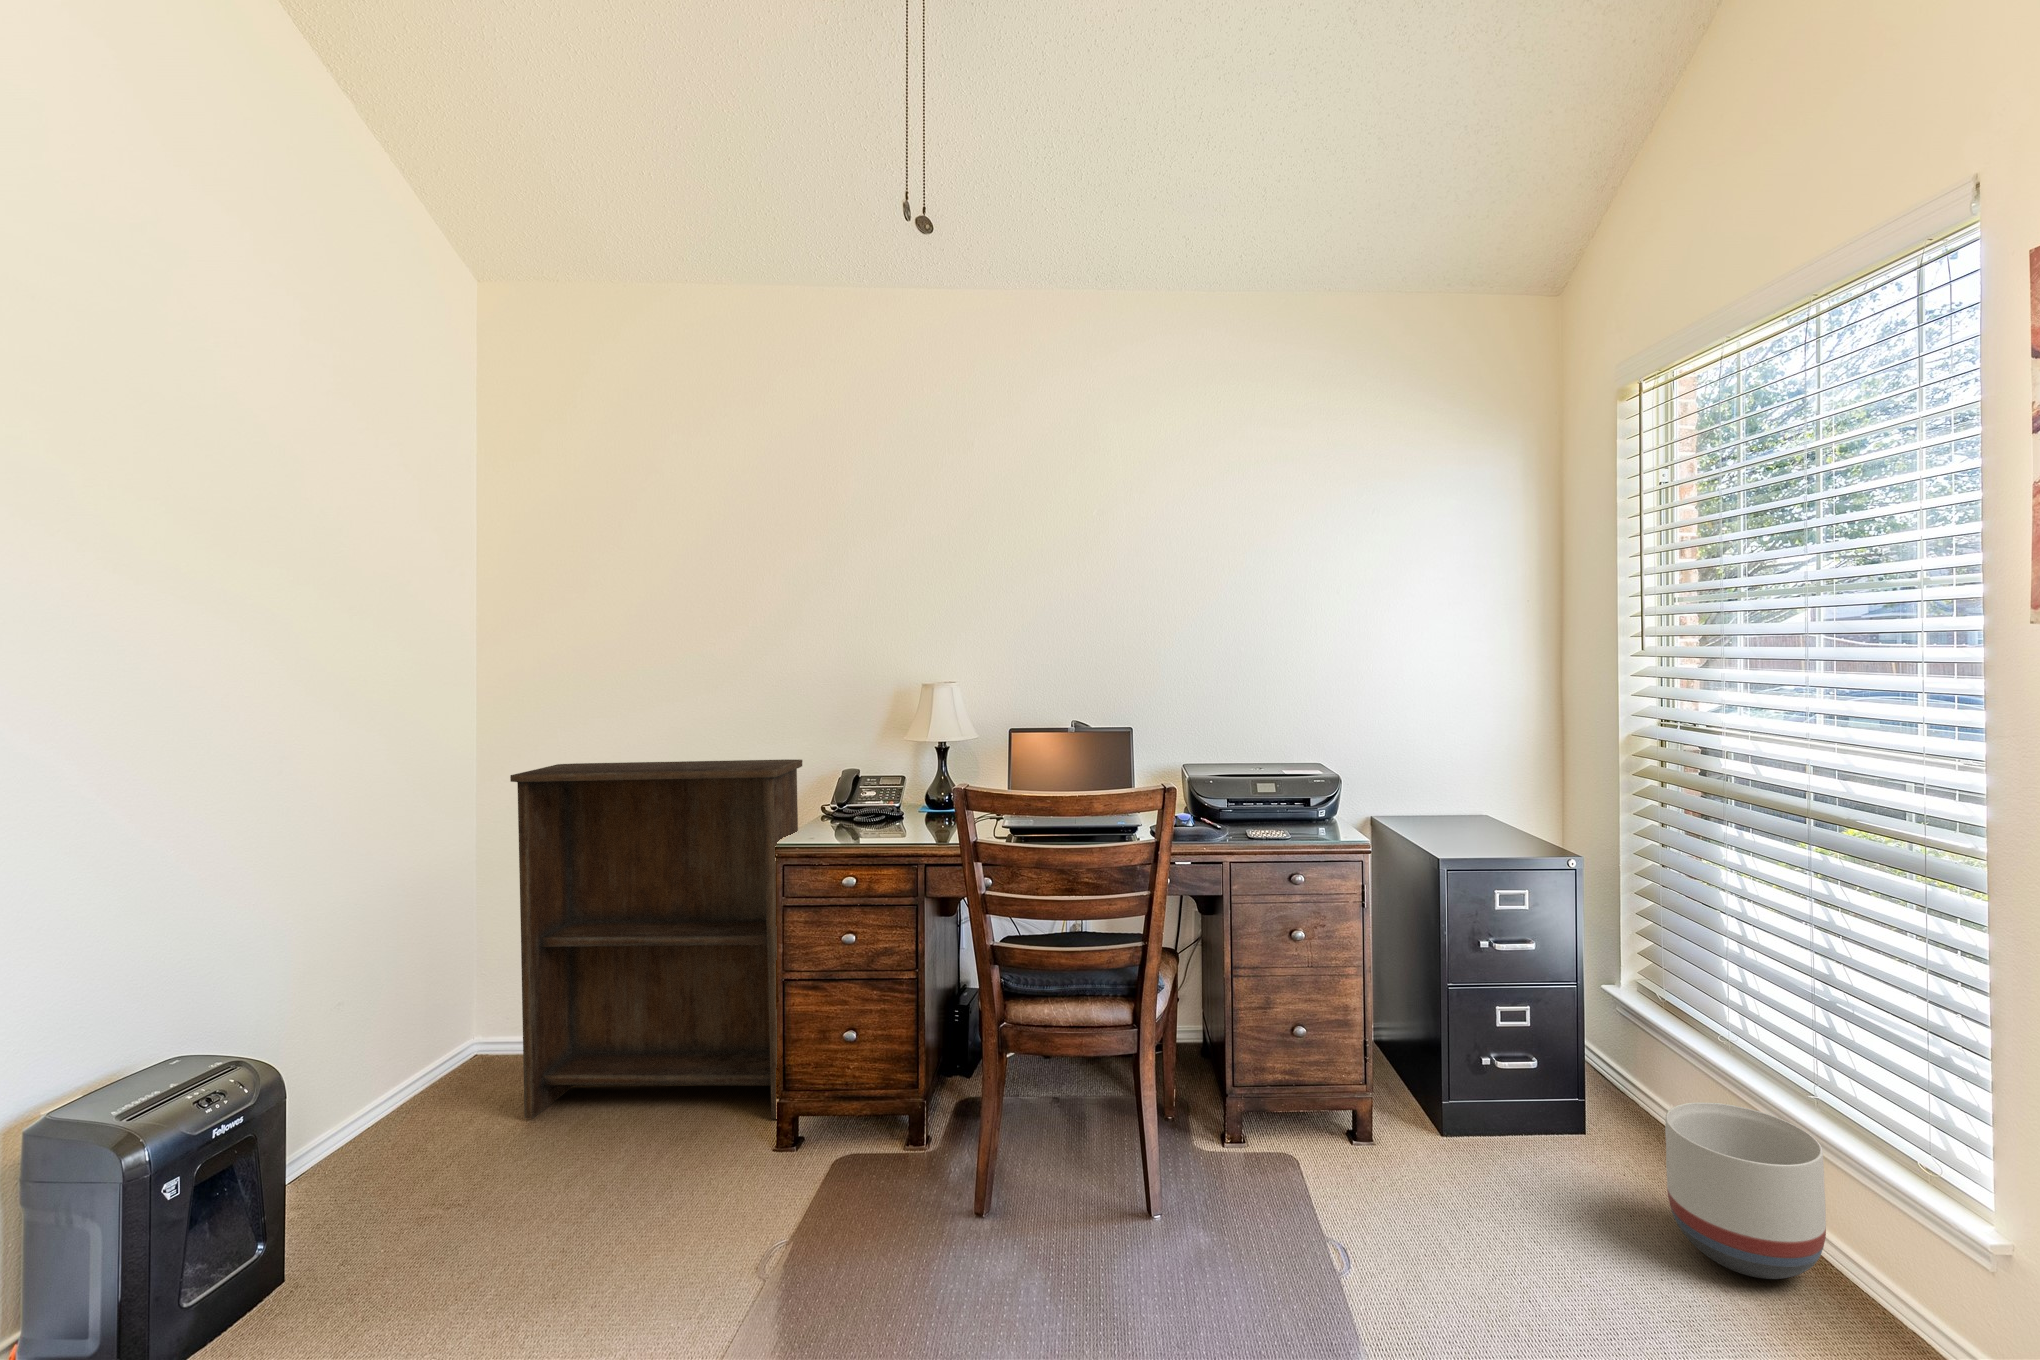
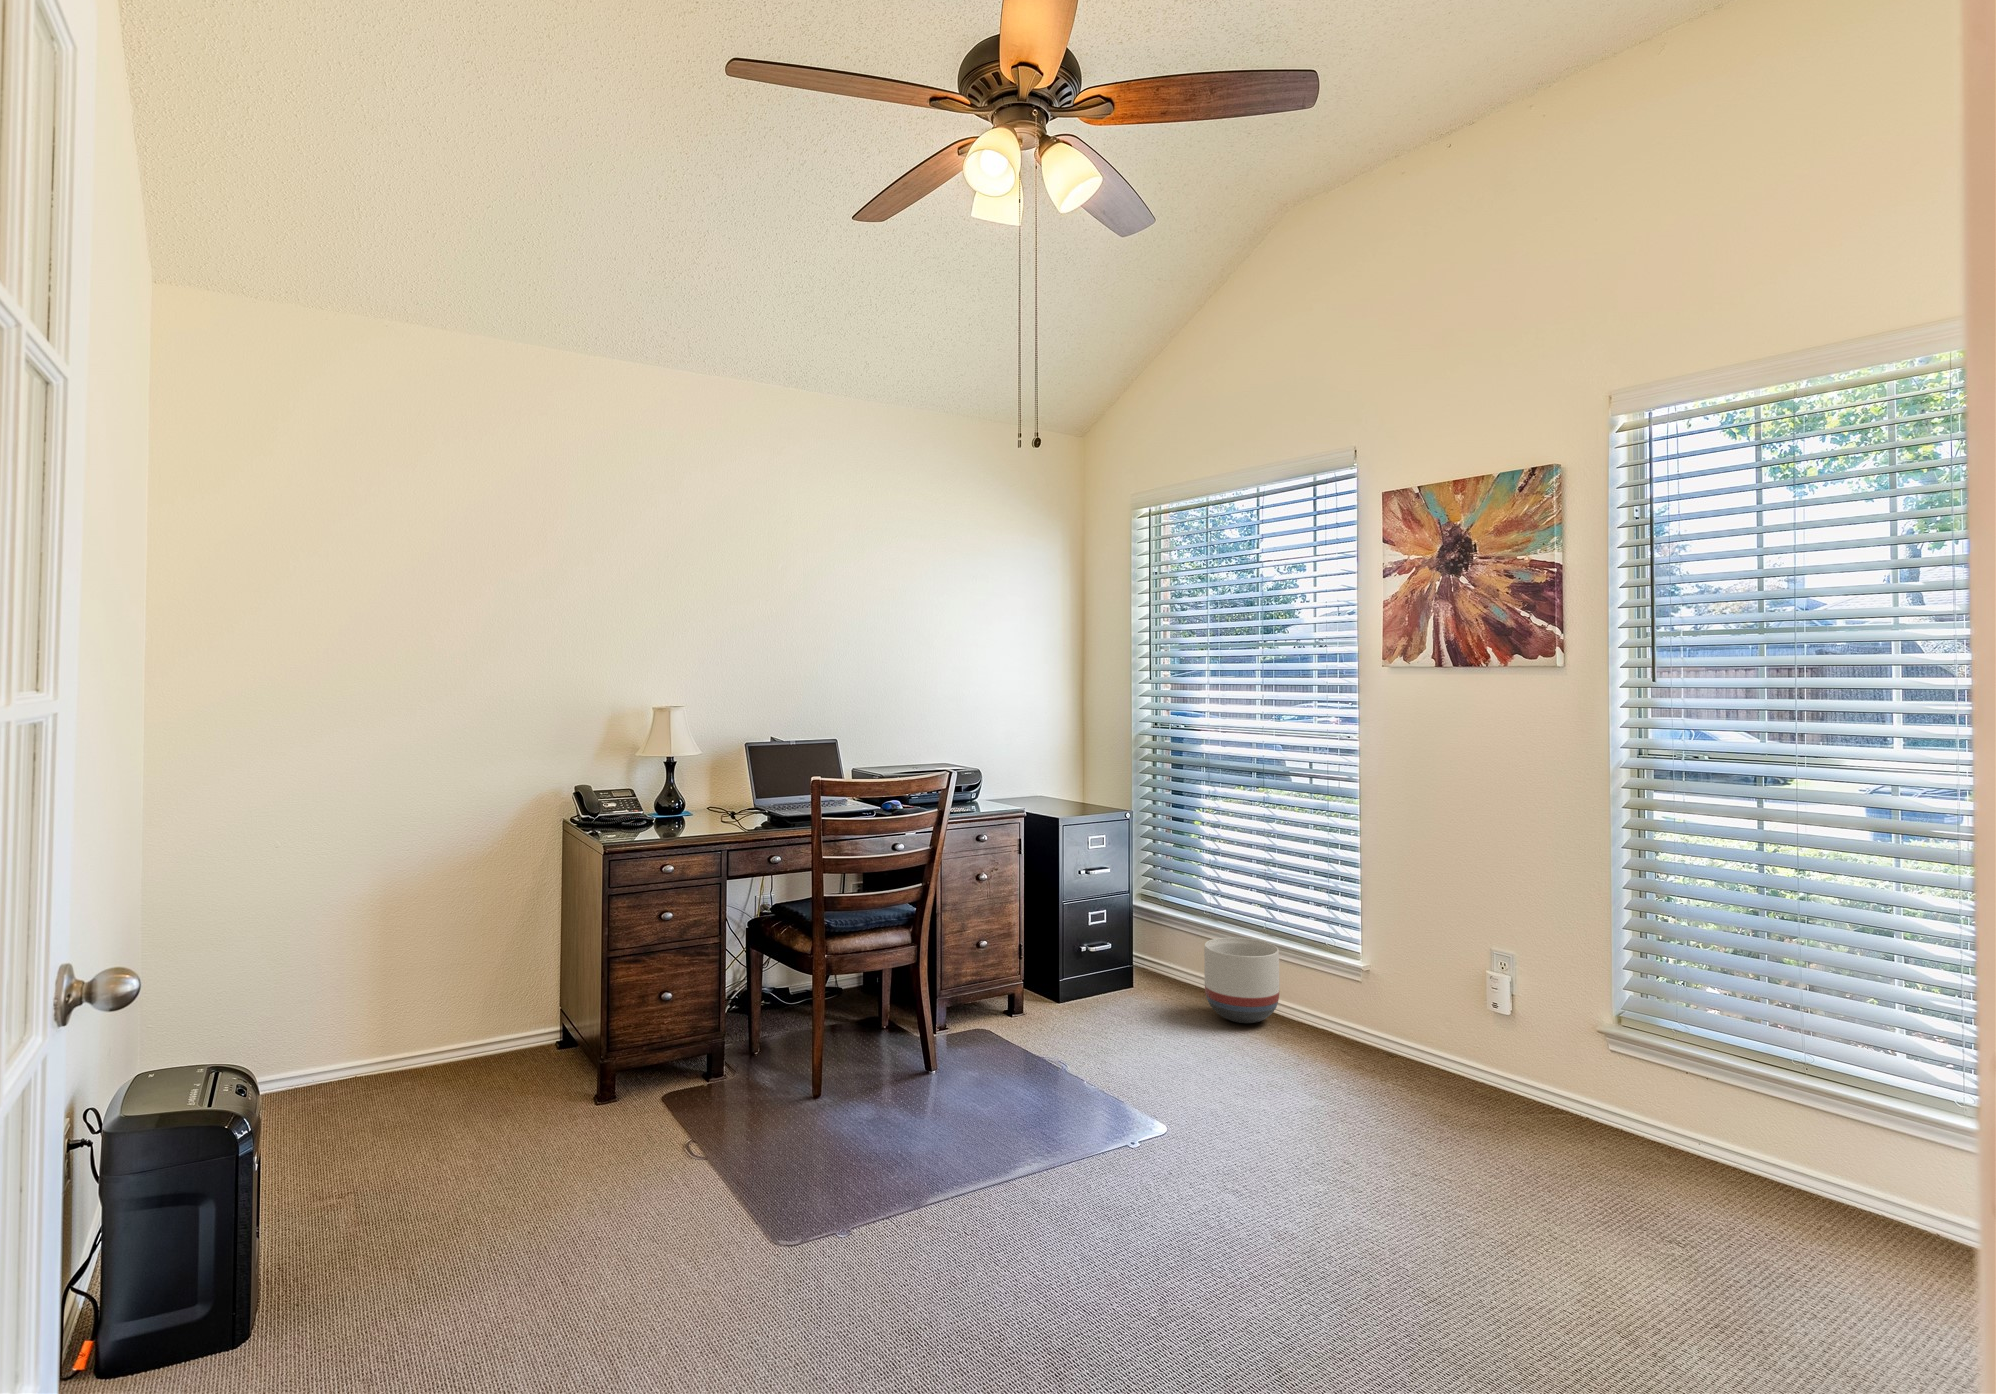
bookshelf: present [510,759,802,1119] -> none [291,768,590,1160]

